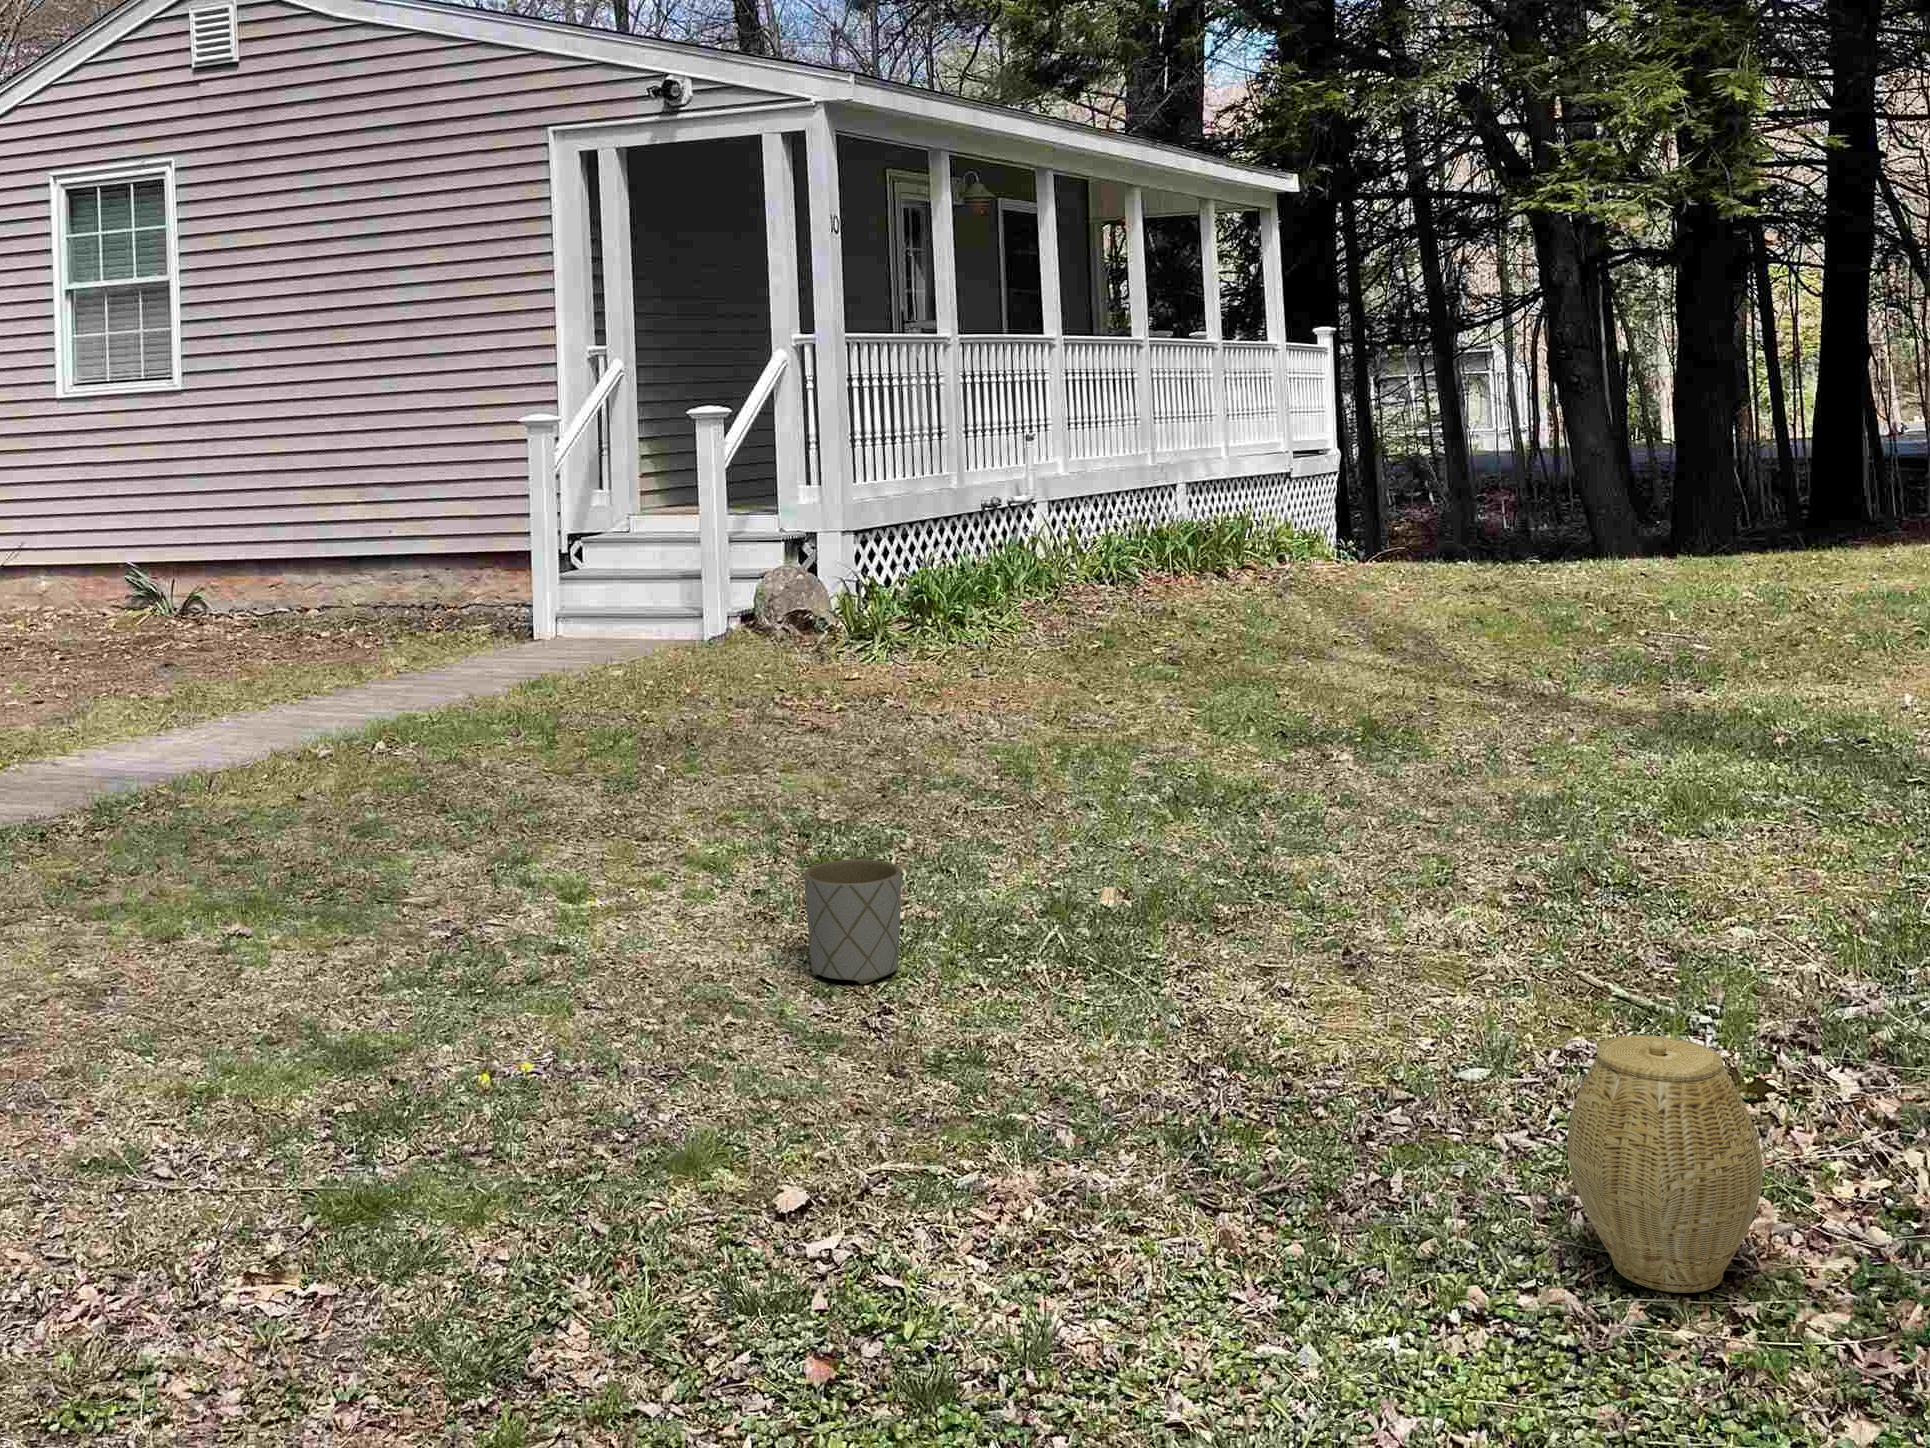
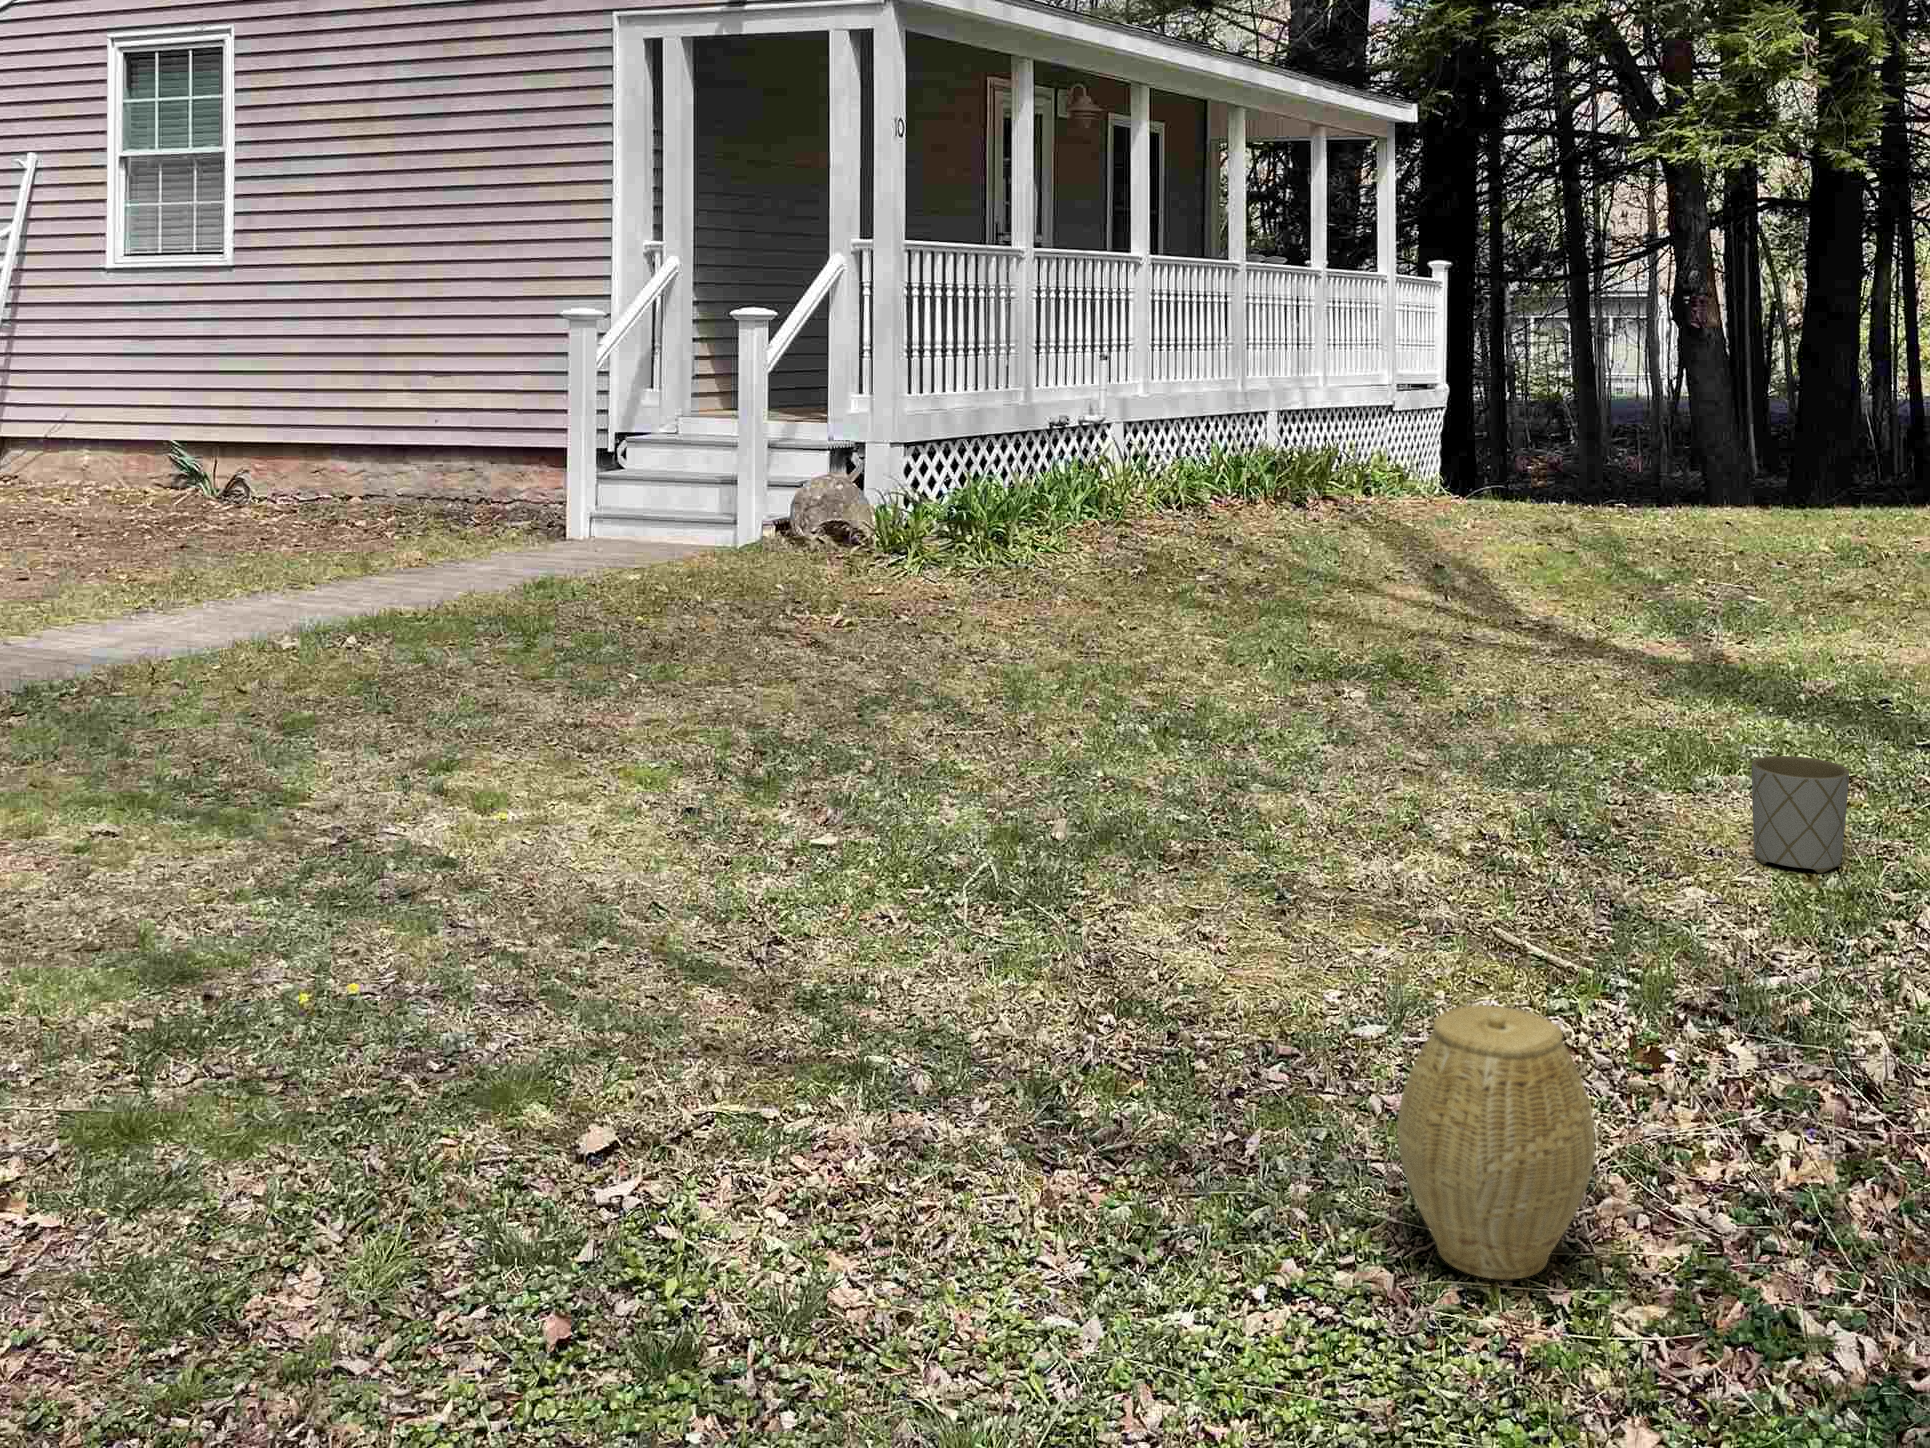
planter: present [804,859,901,984] -> present [1752,756,1849,873]

